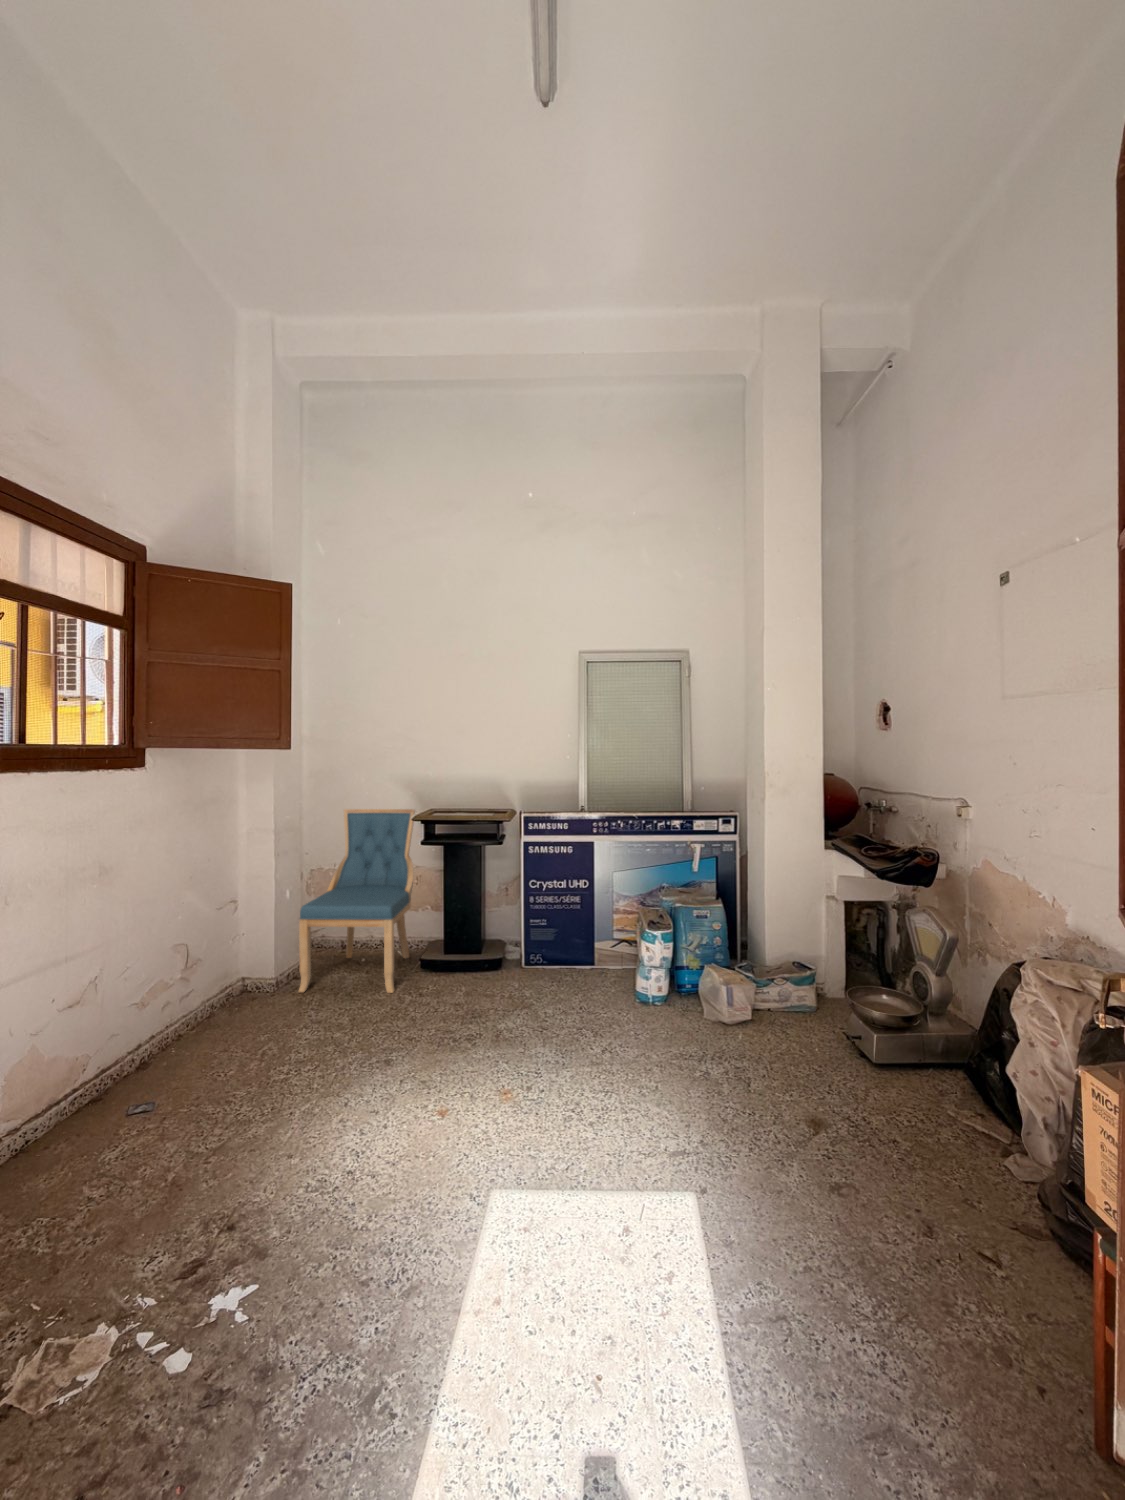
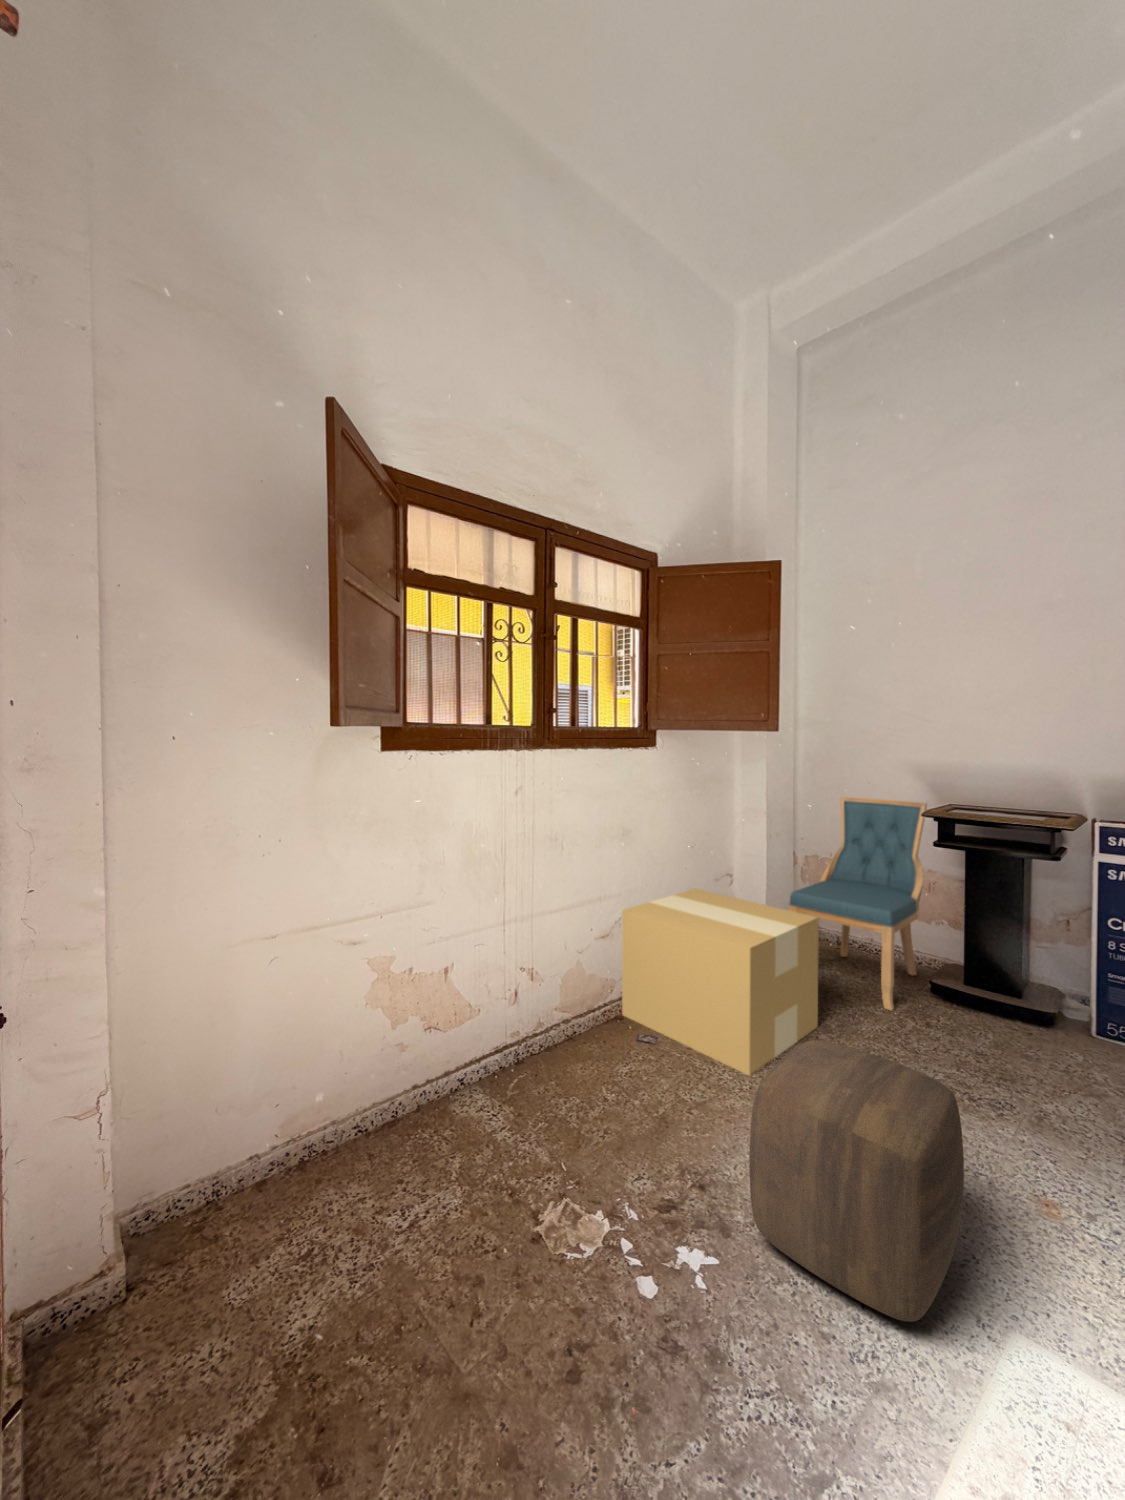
cardboard box: none [99,923,332,1099] -> present [622,889,819,1076]
ottoman: none [288,1027,458,1238] -> present [749,1040,964,1322]

